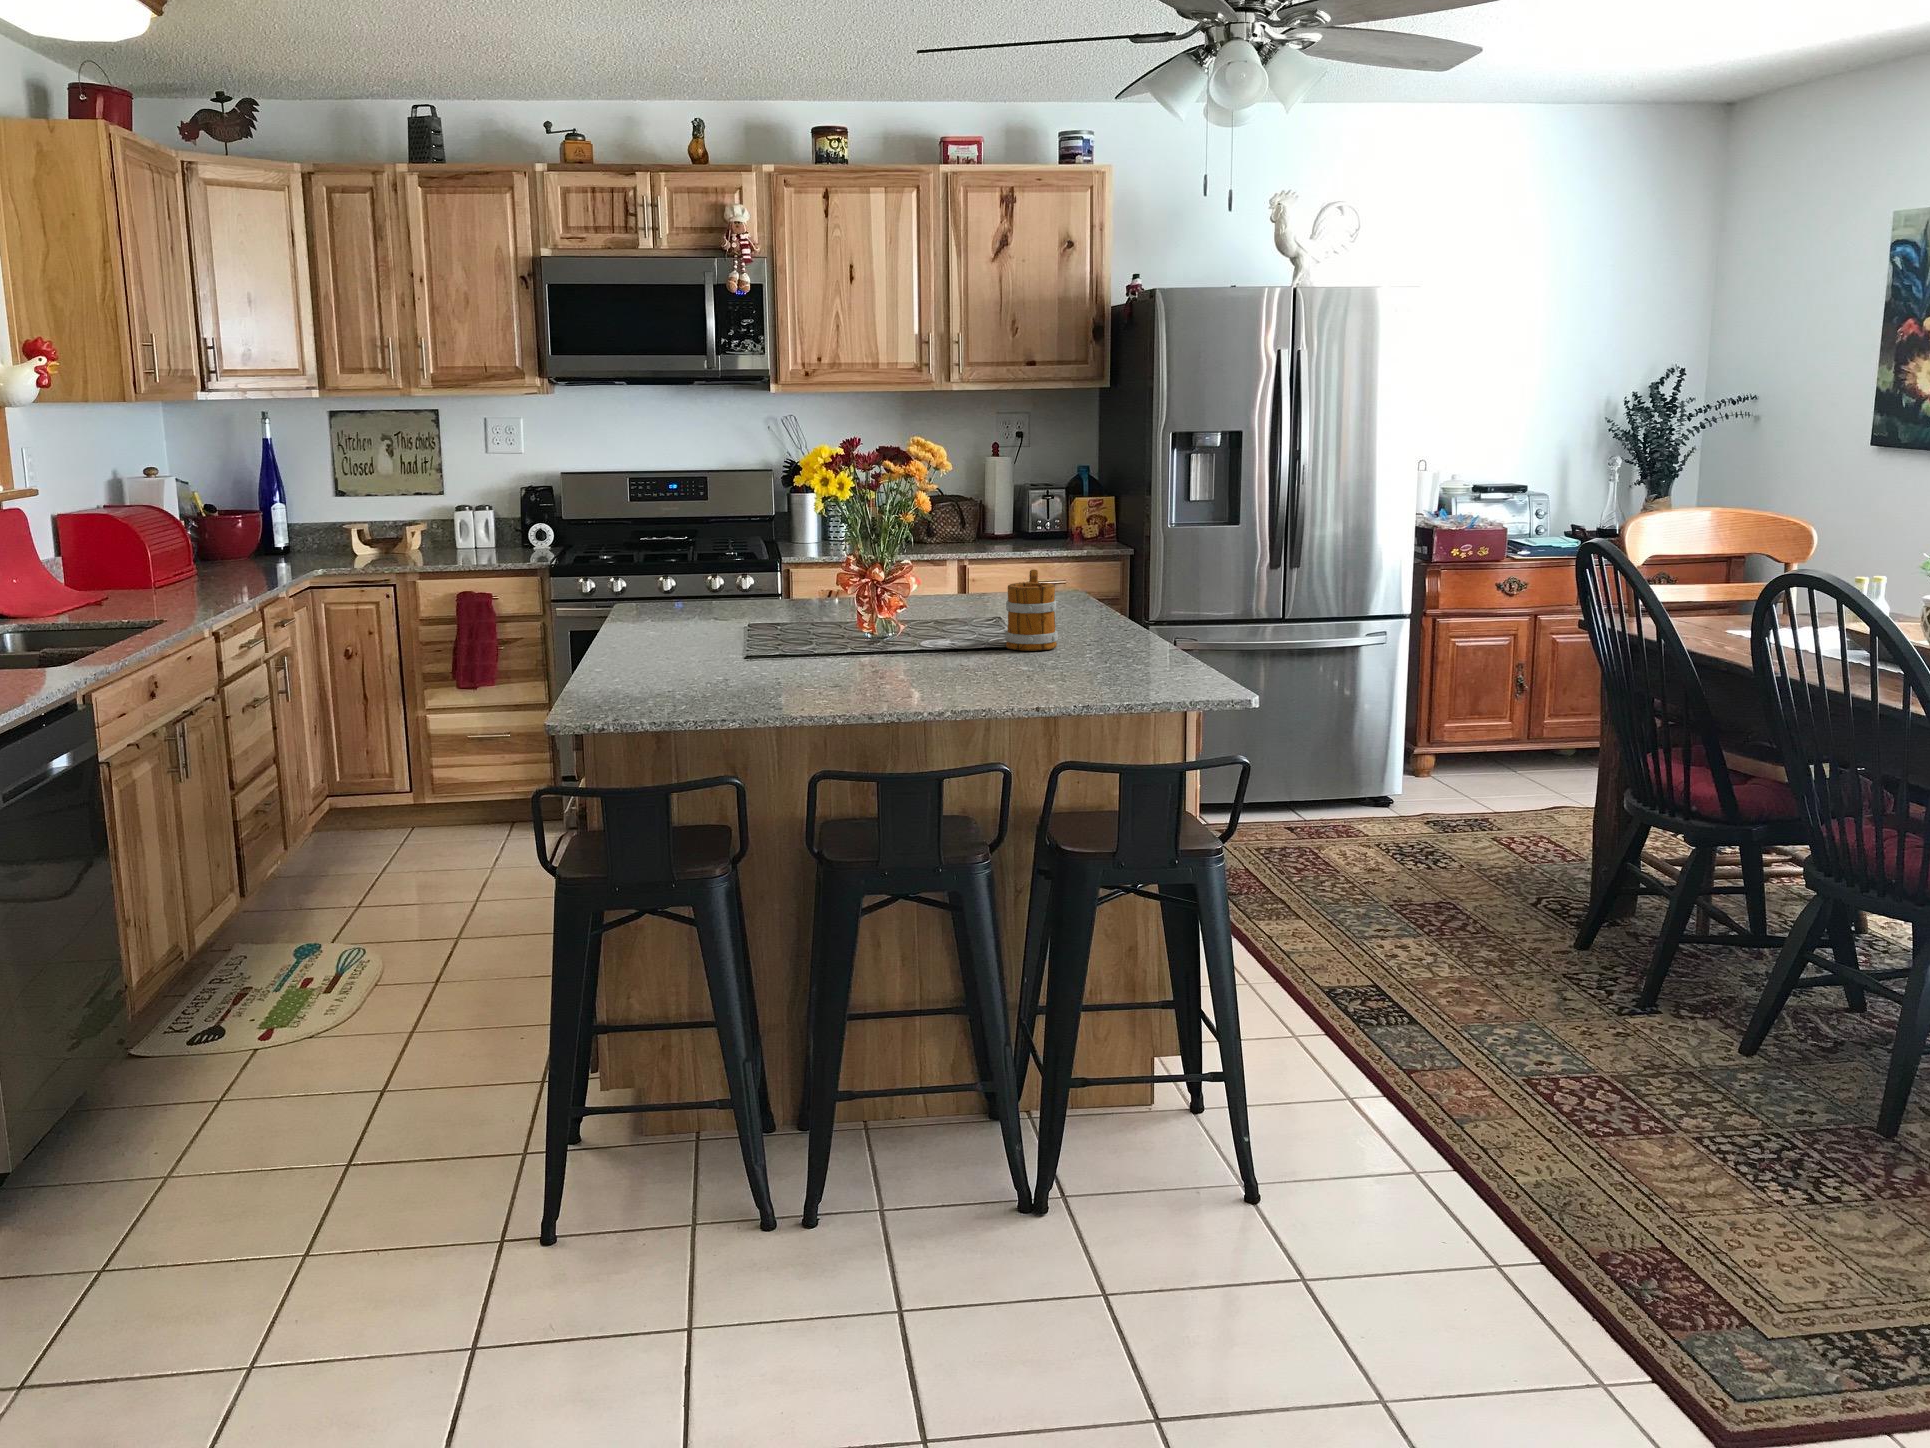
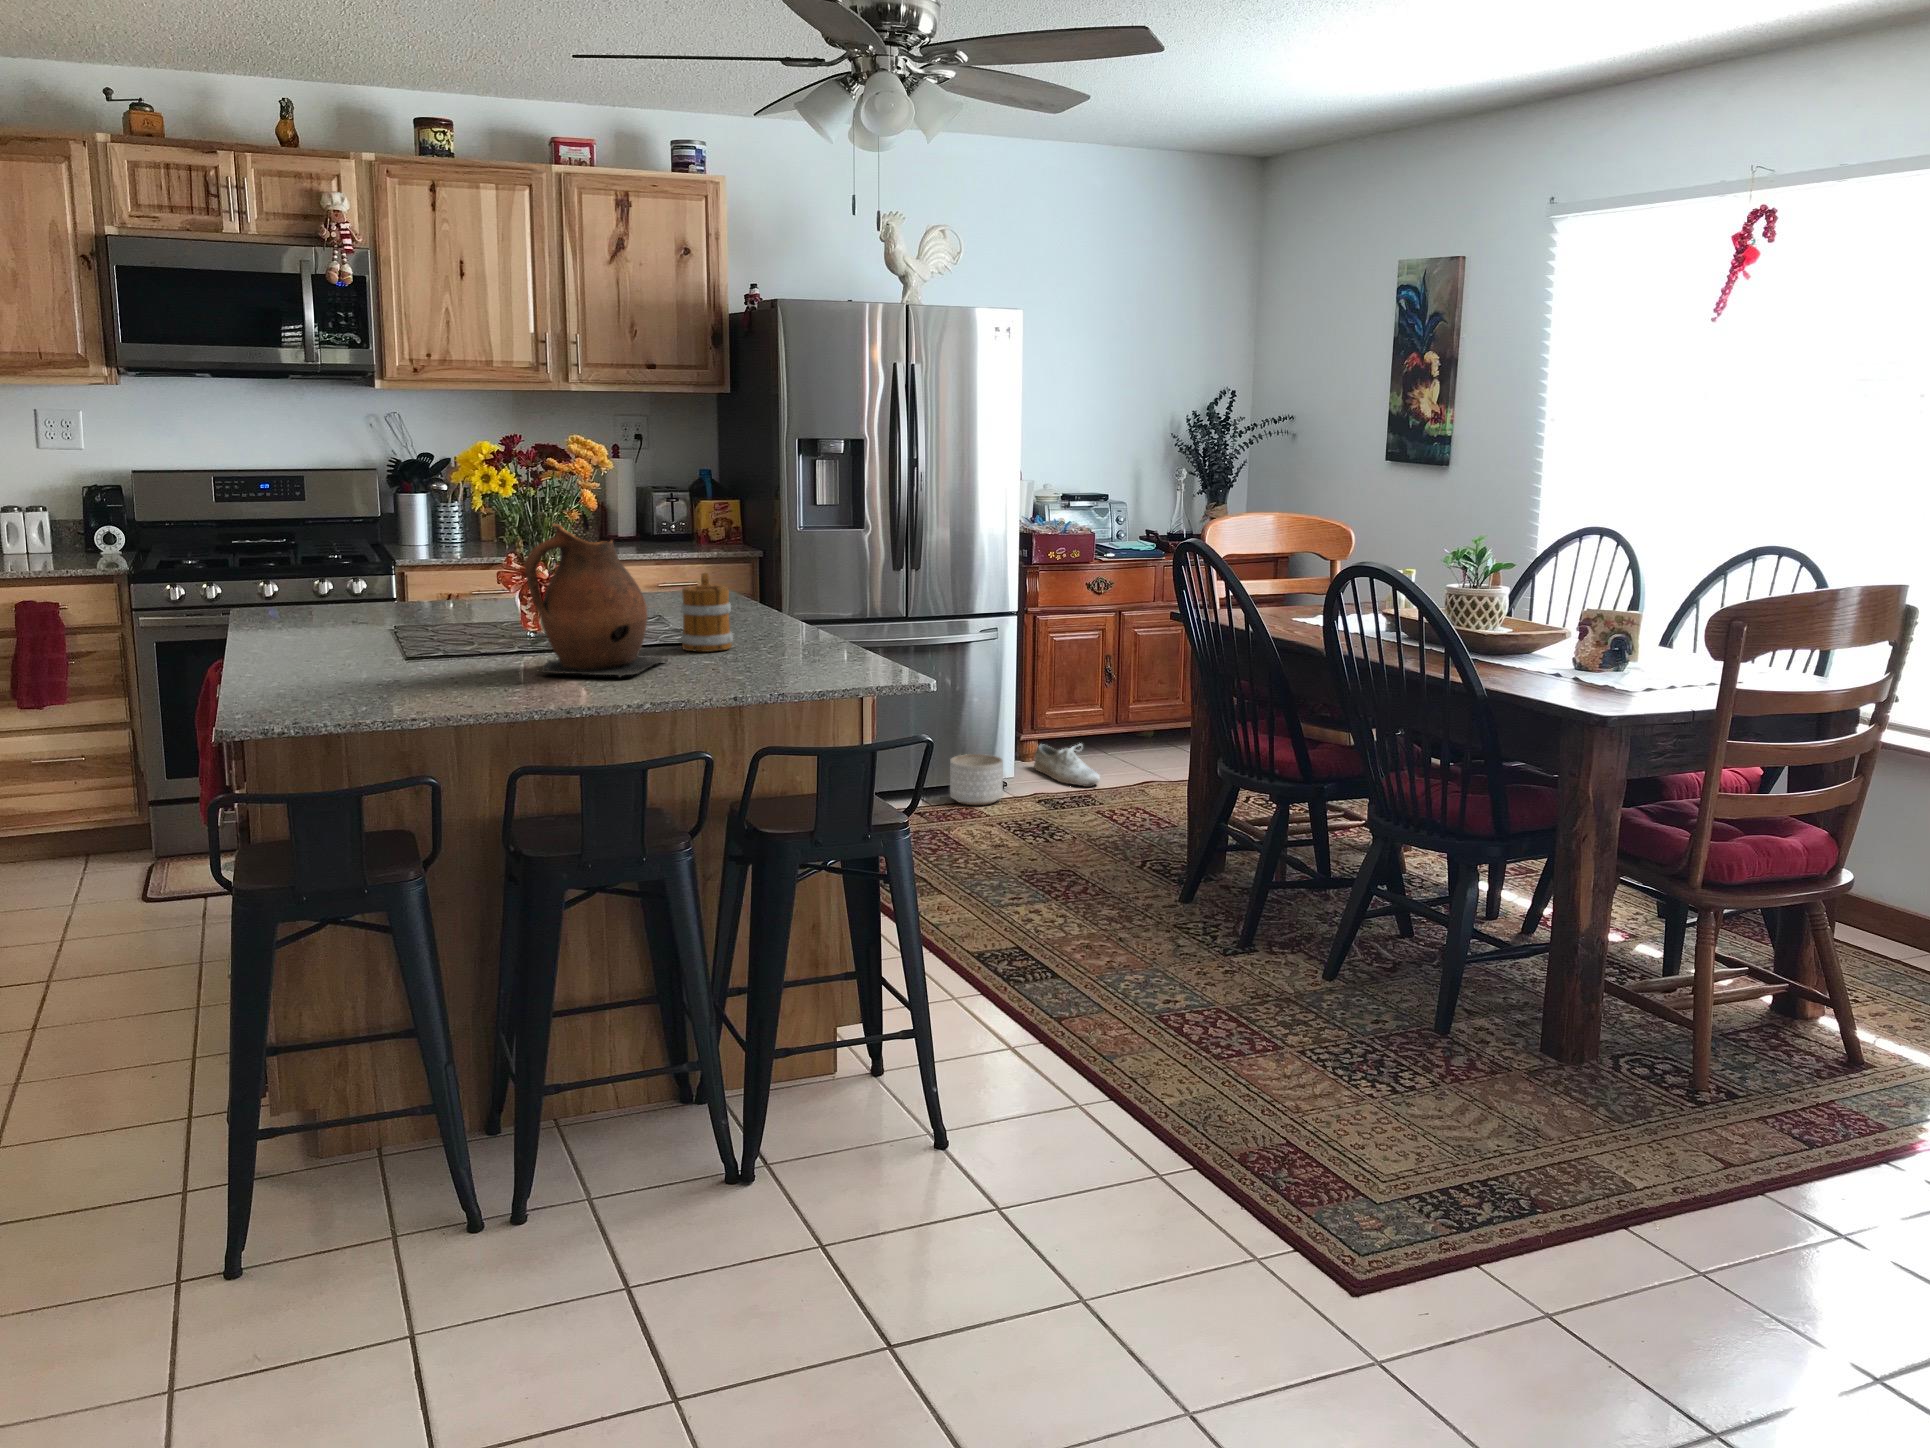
ceramic pitcher: none [845,519,986,676] -> present [525,524,668,678]
shoe: none [1423,759,1497,809] -> present [1034,744,1100,787]
planter: none [1323,766,1383,821] -> present [950,754,1003,805]

